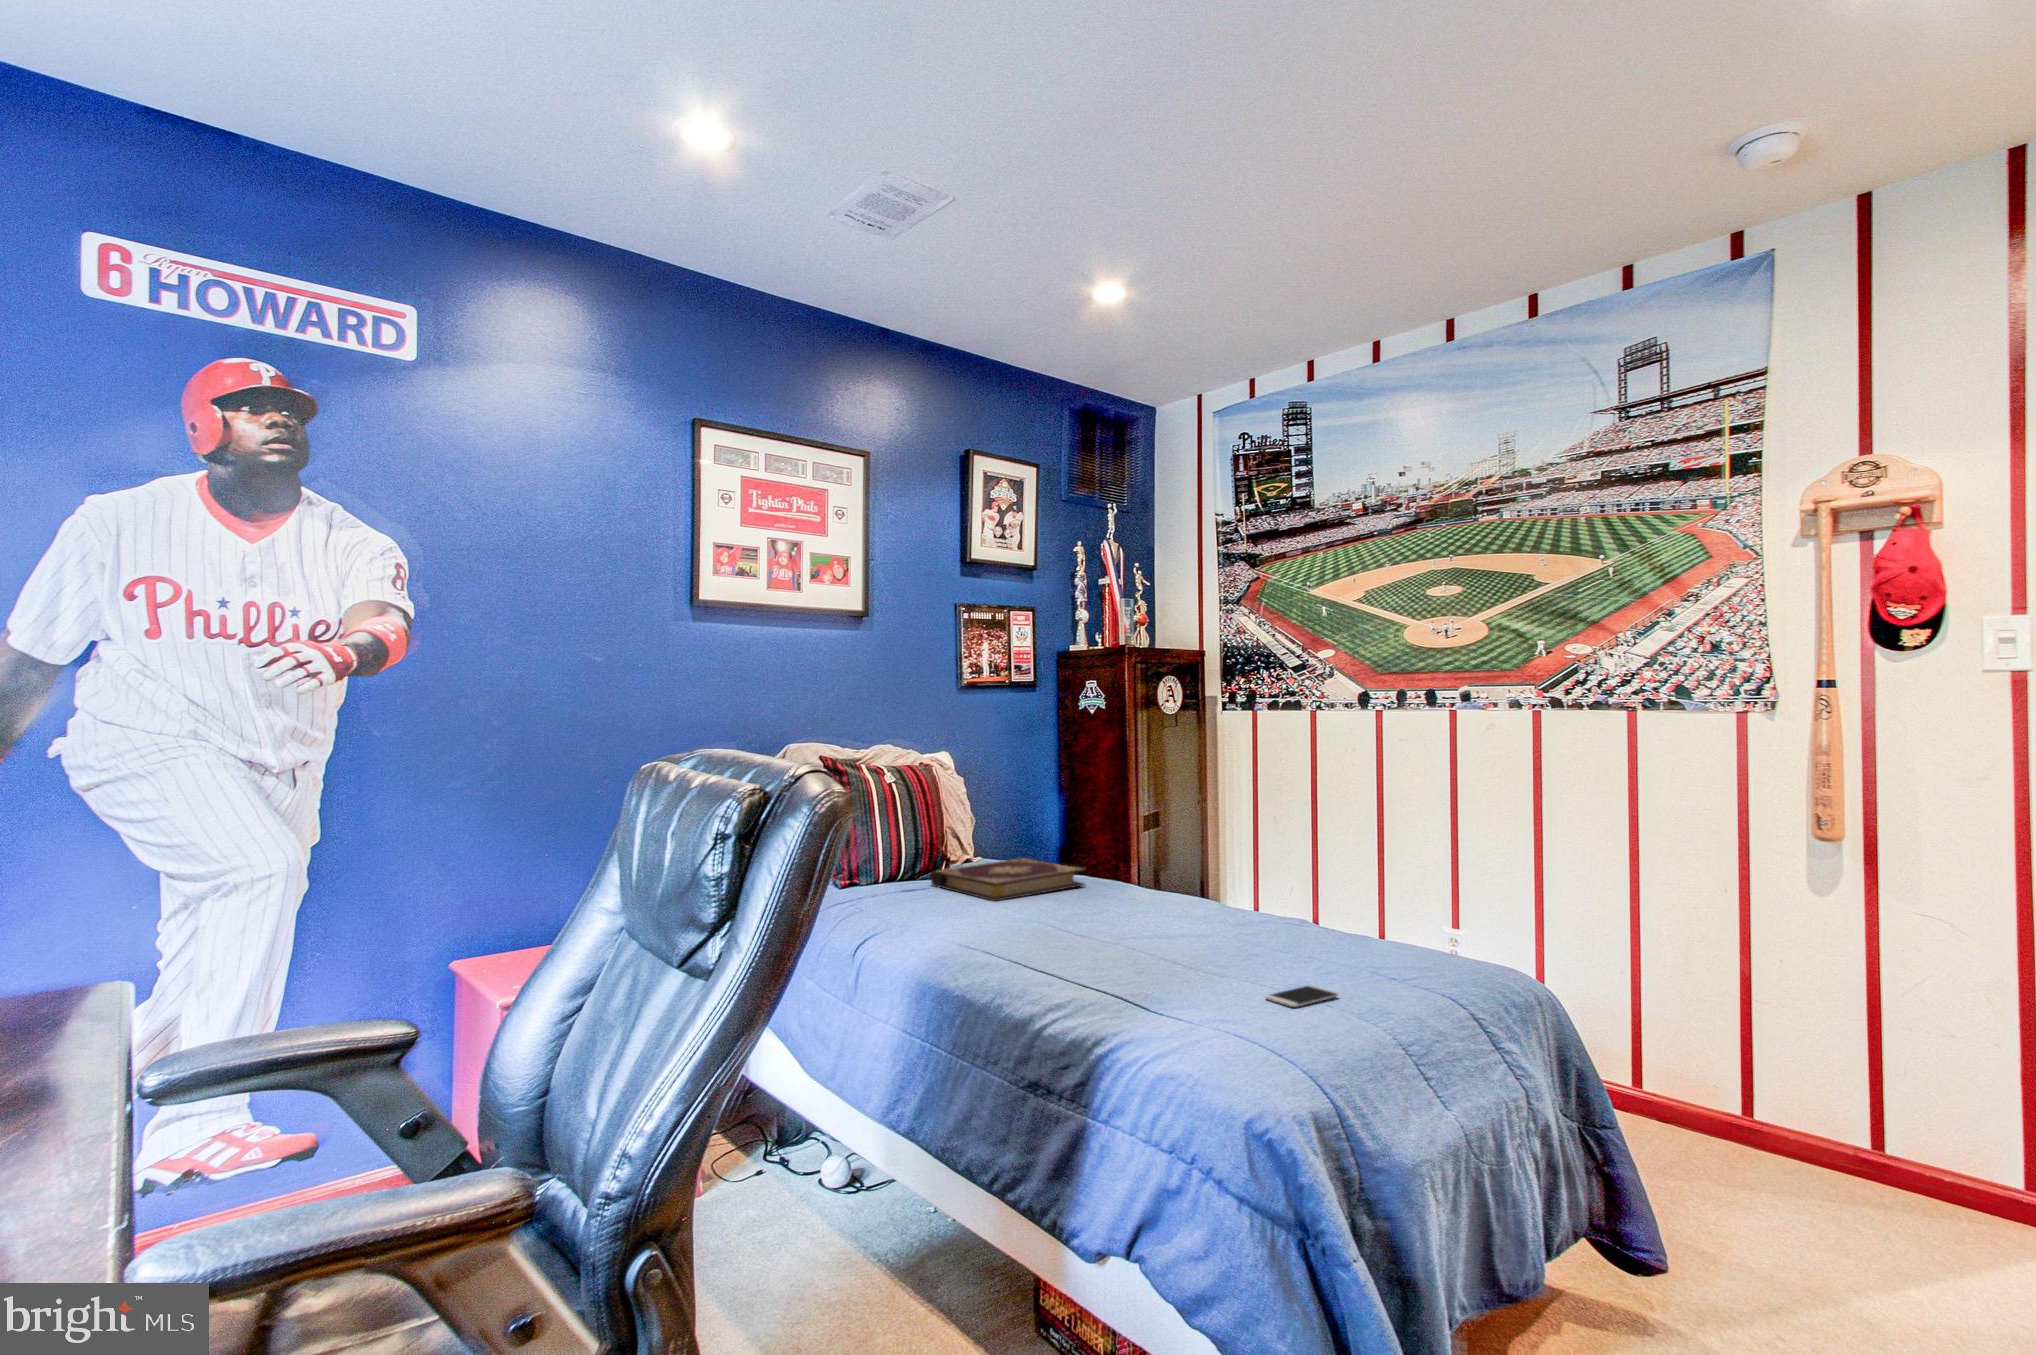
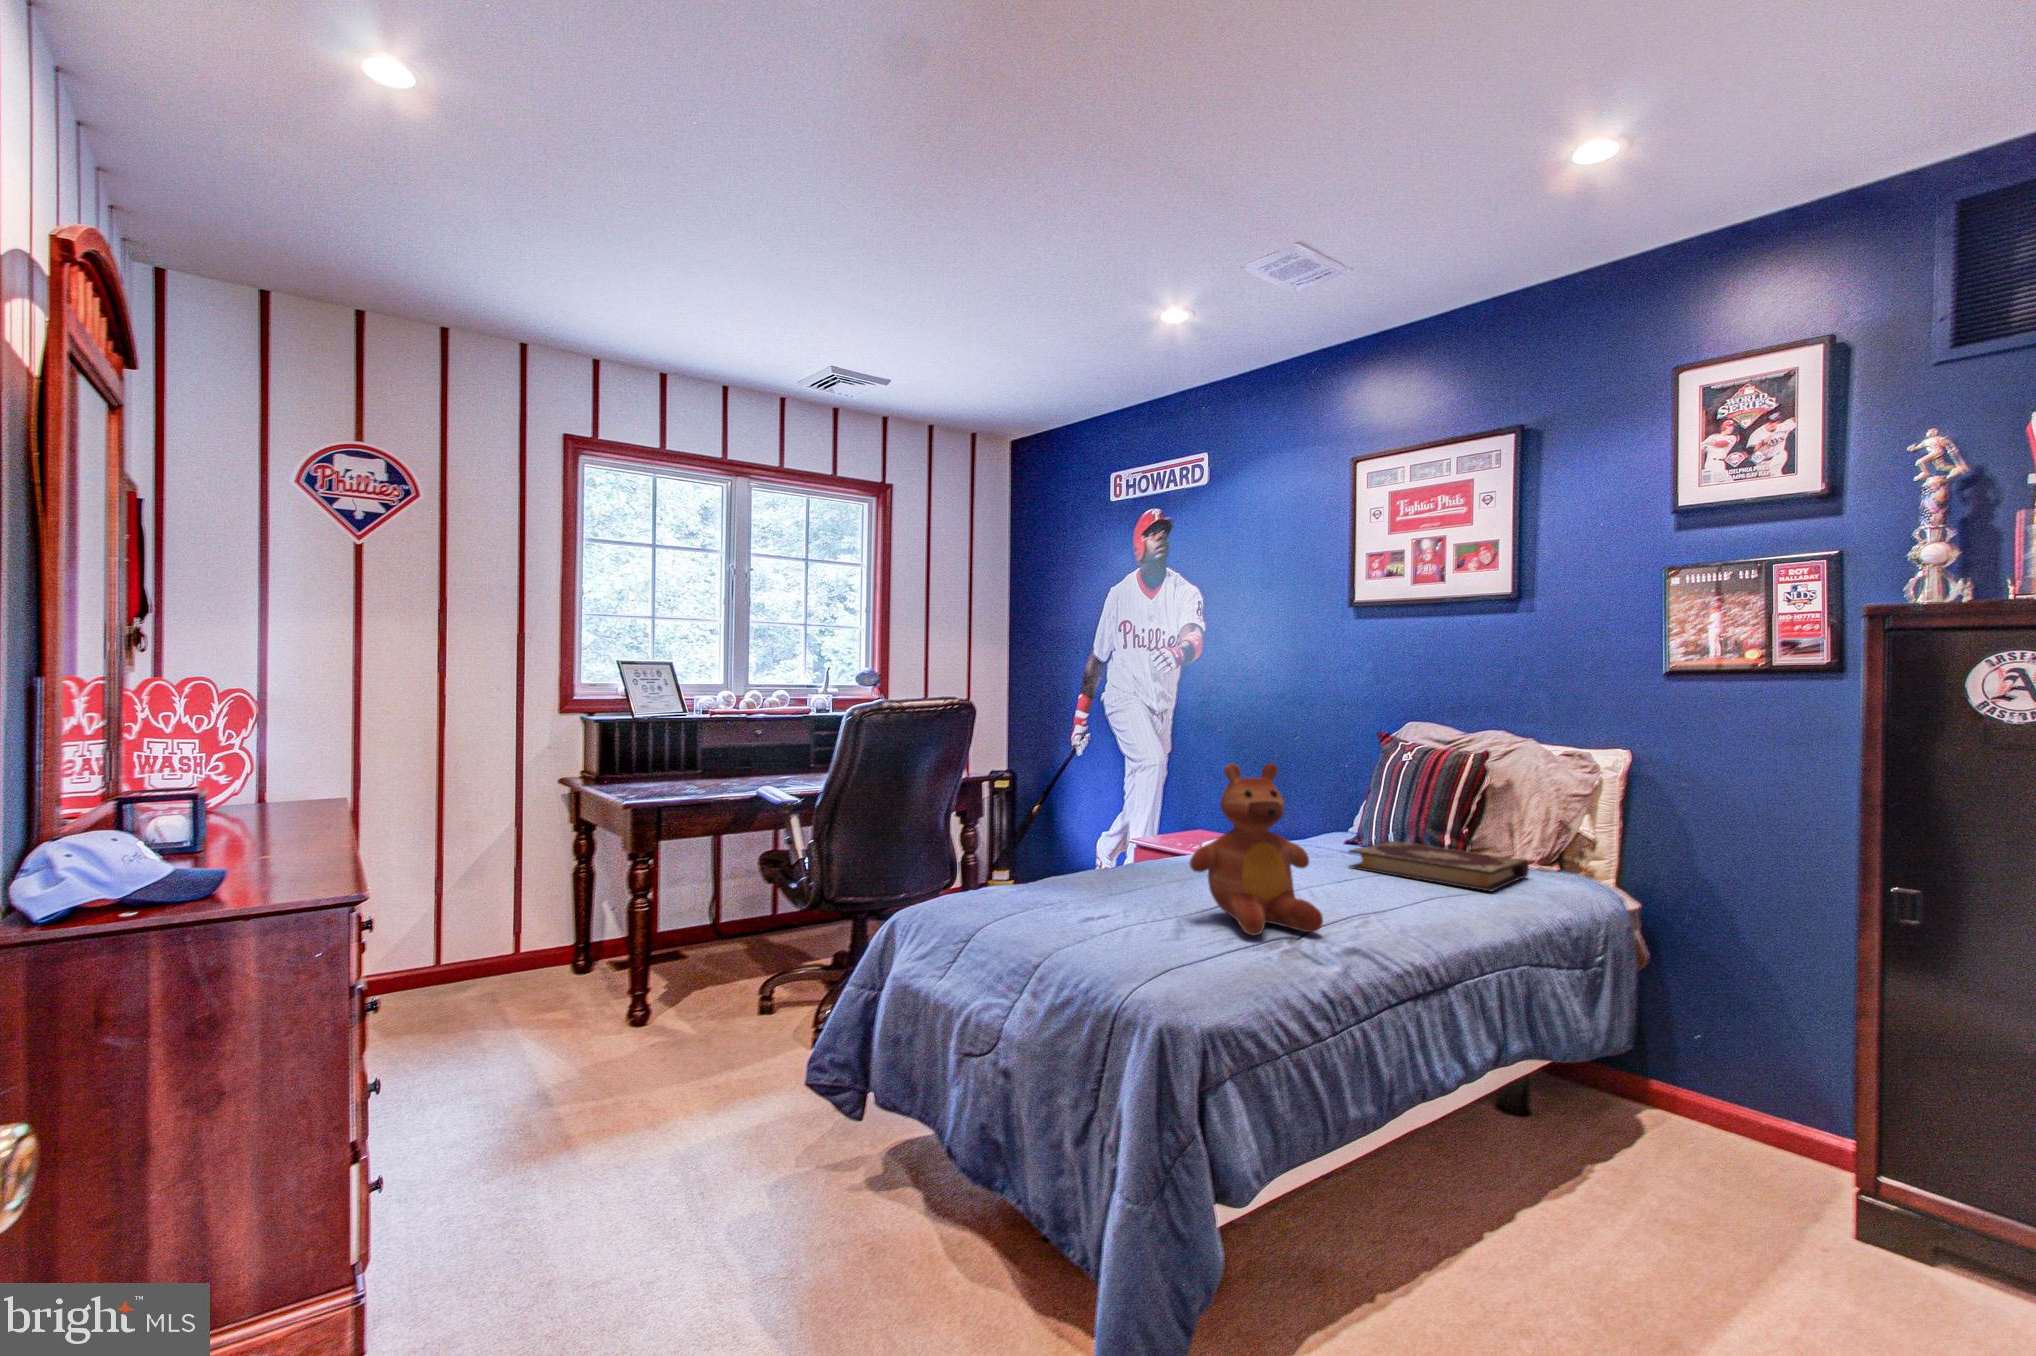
teddy bear: none [1189,798,1297,948] -> present [1189,763,1323,935]
smartphone: present [1265,985,1339,1007] -> none [1018,911,1085,933]

